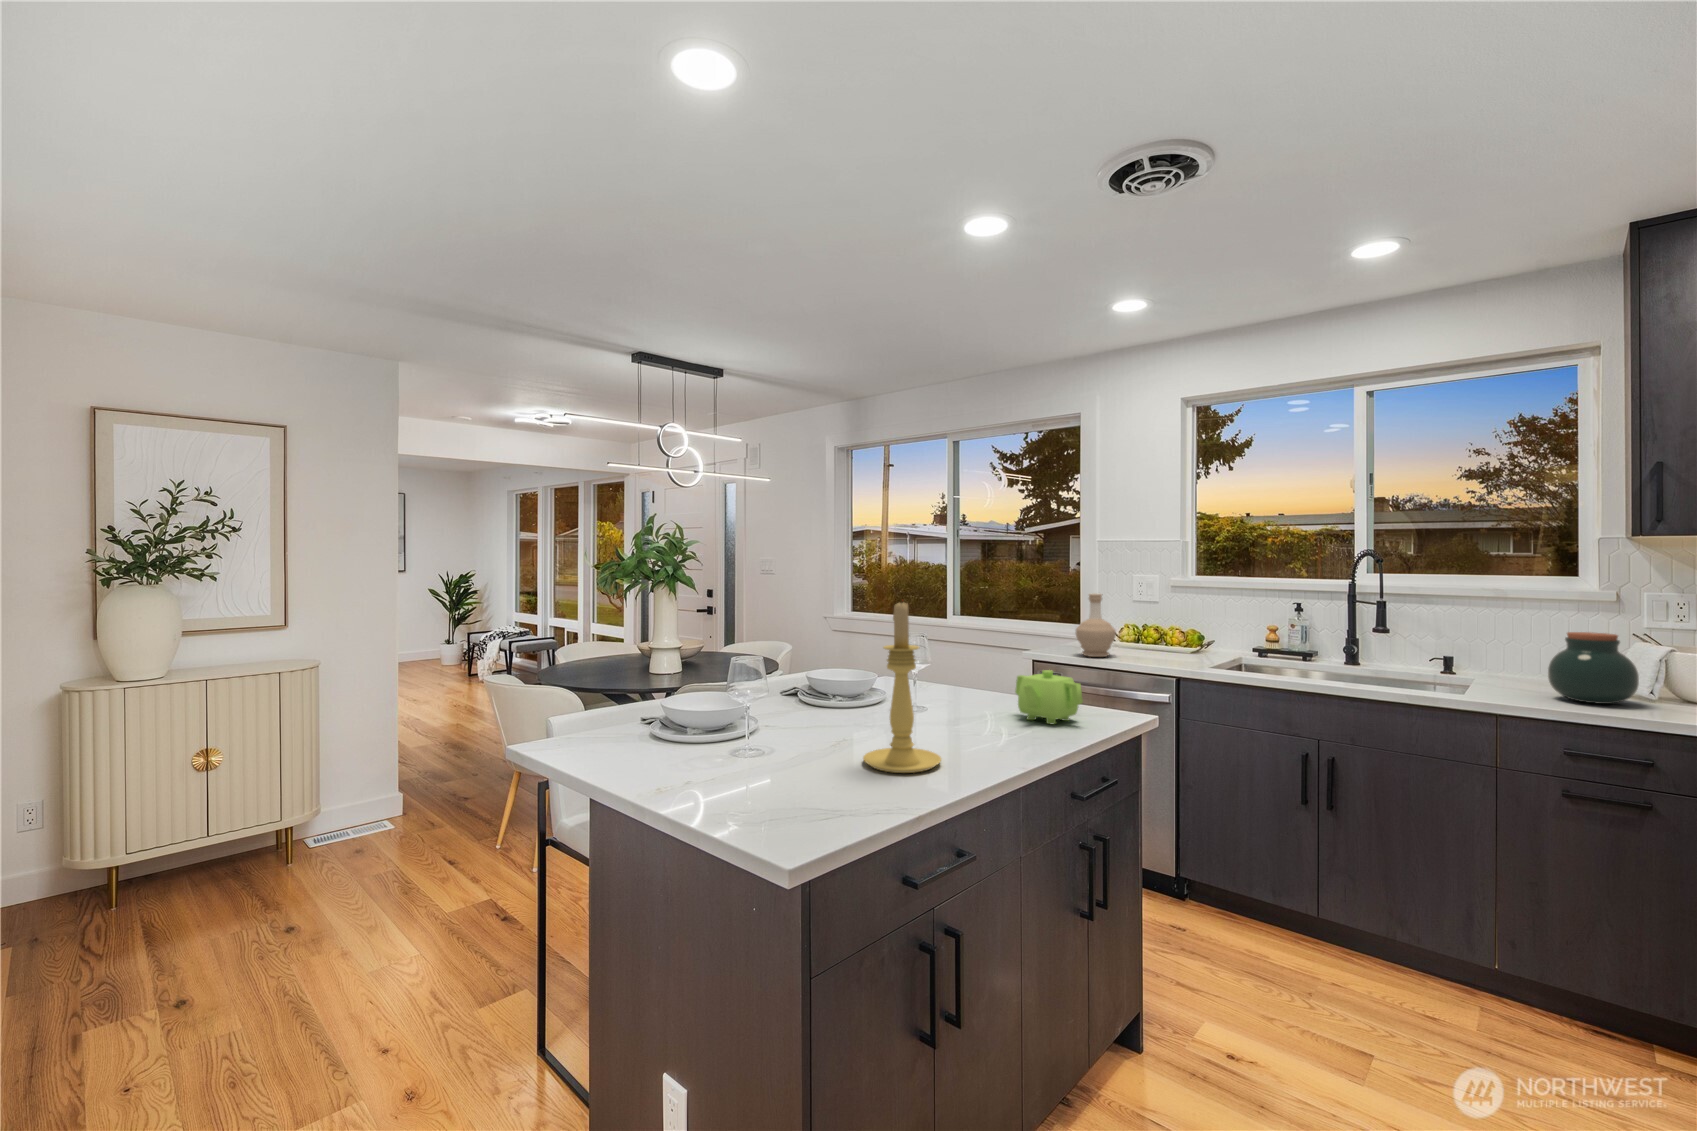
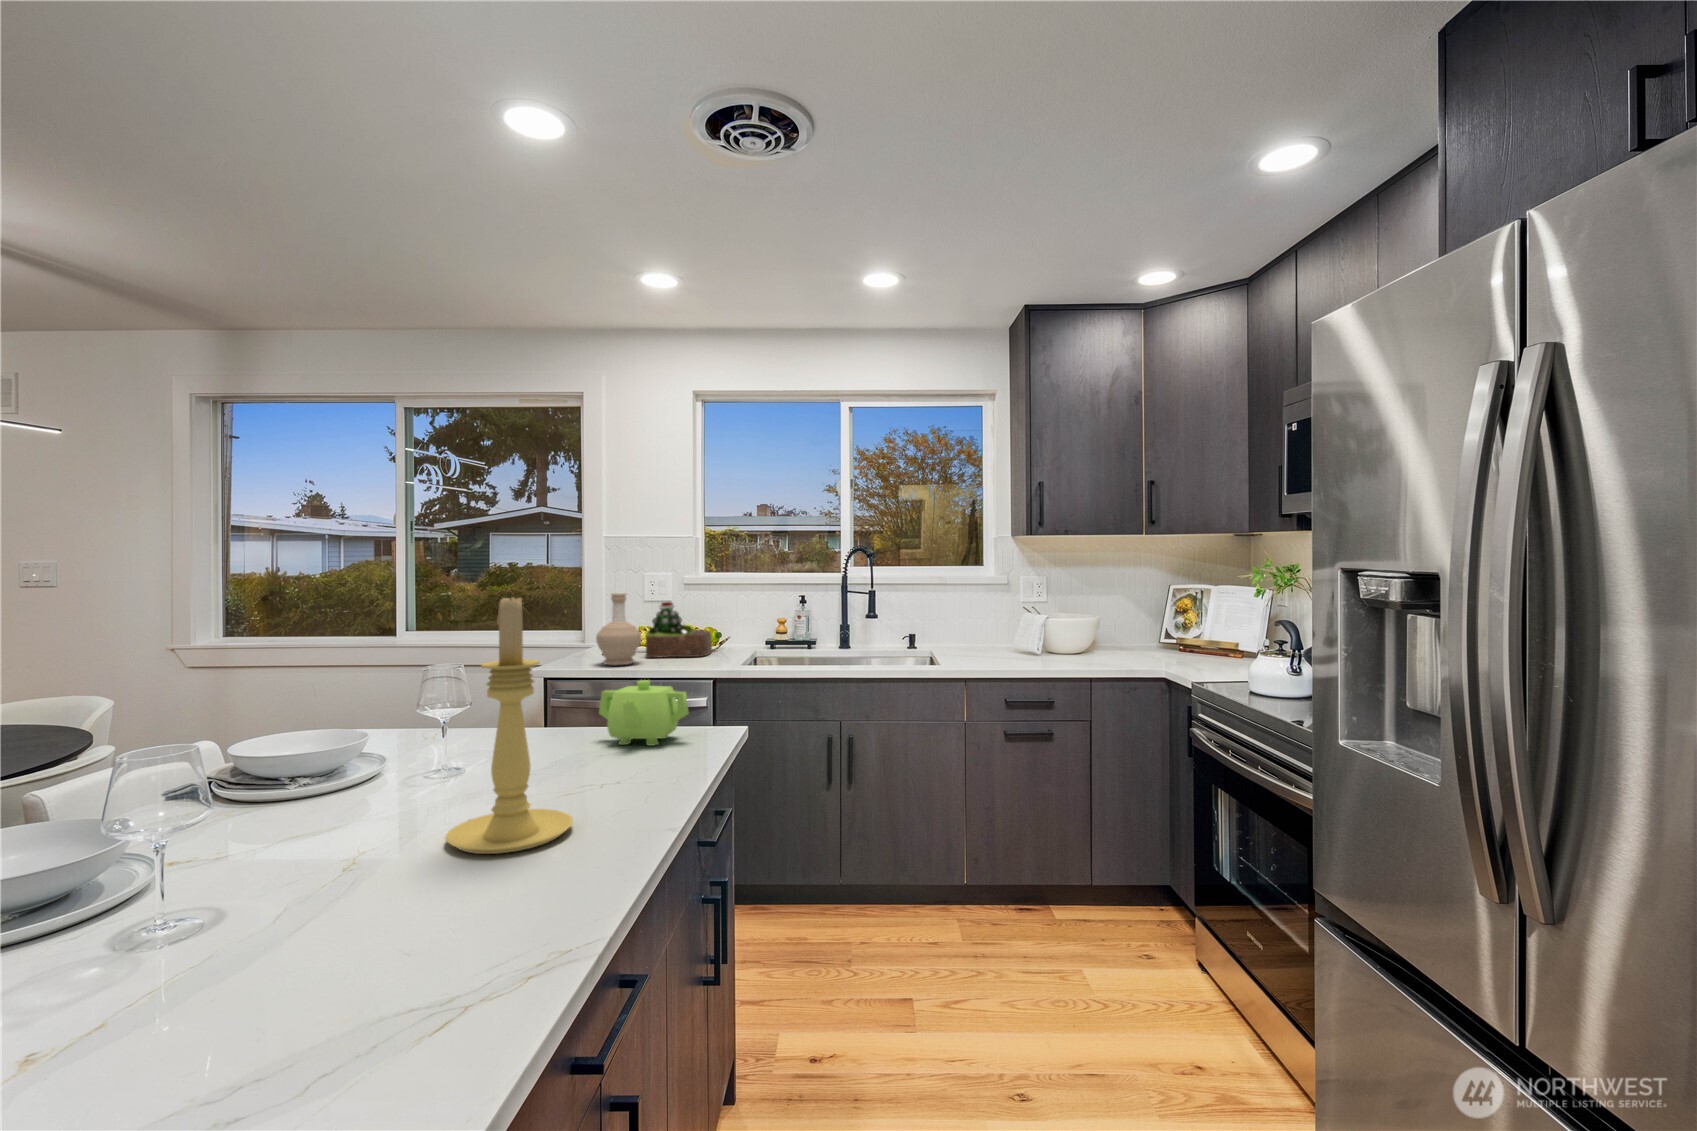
succulent plant: none [1124,603,1194,656] -> present [646,602,712,658]
jar: present [1548,632,1639,704] -> none [985,611,1032,664]

